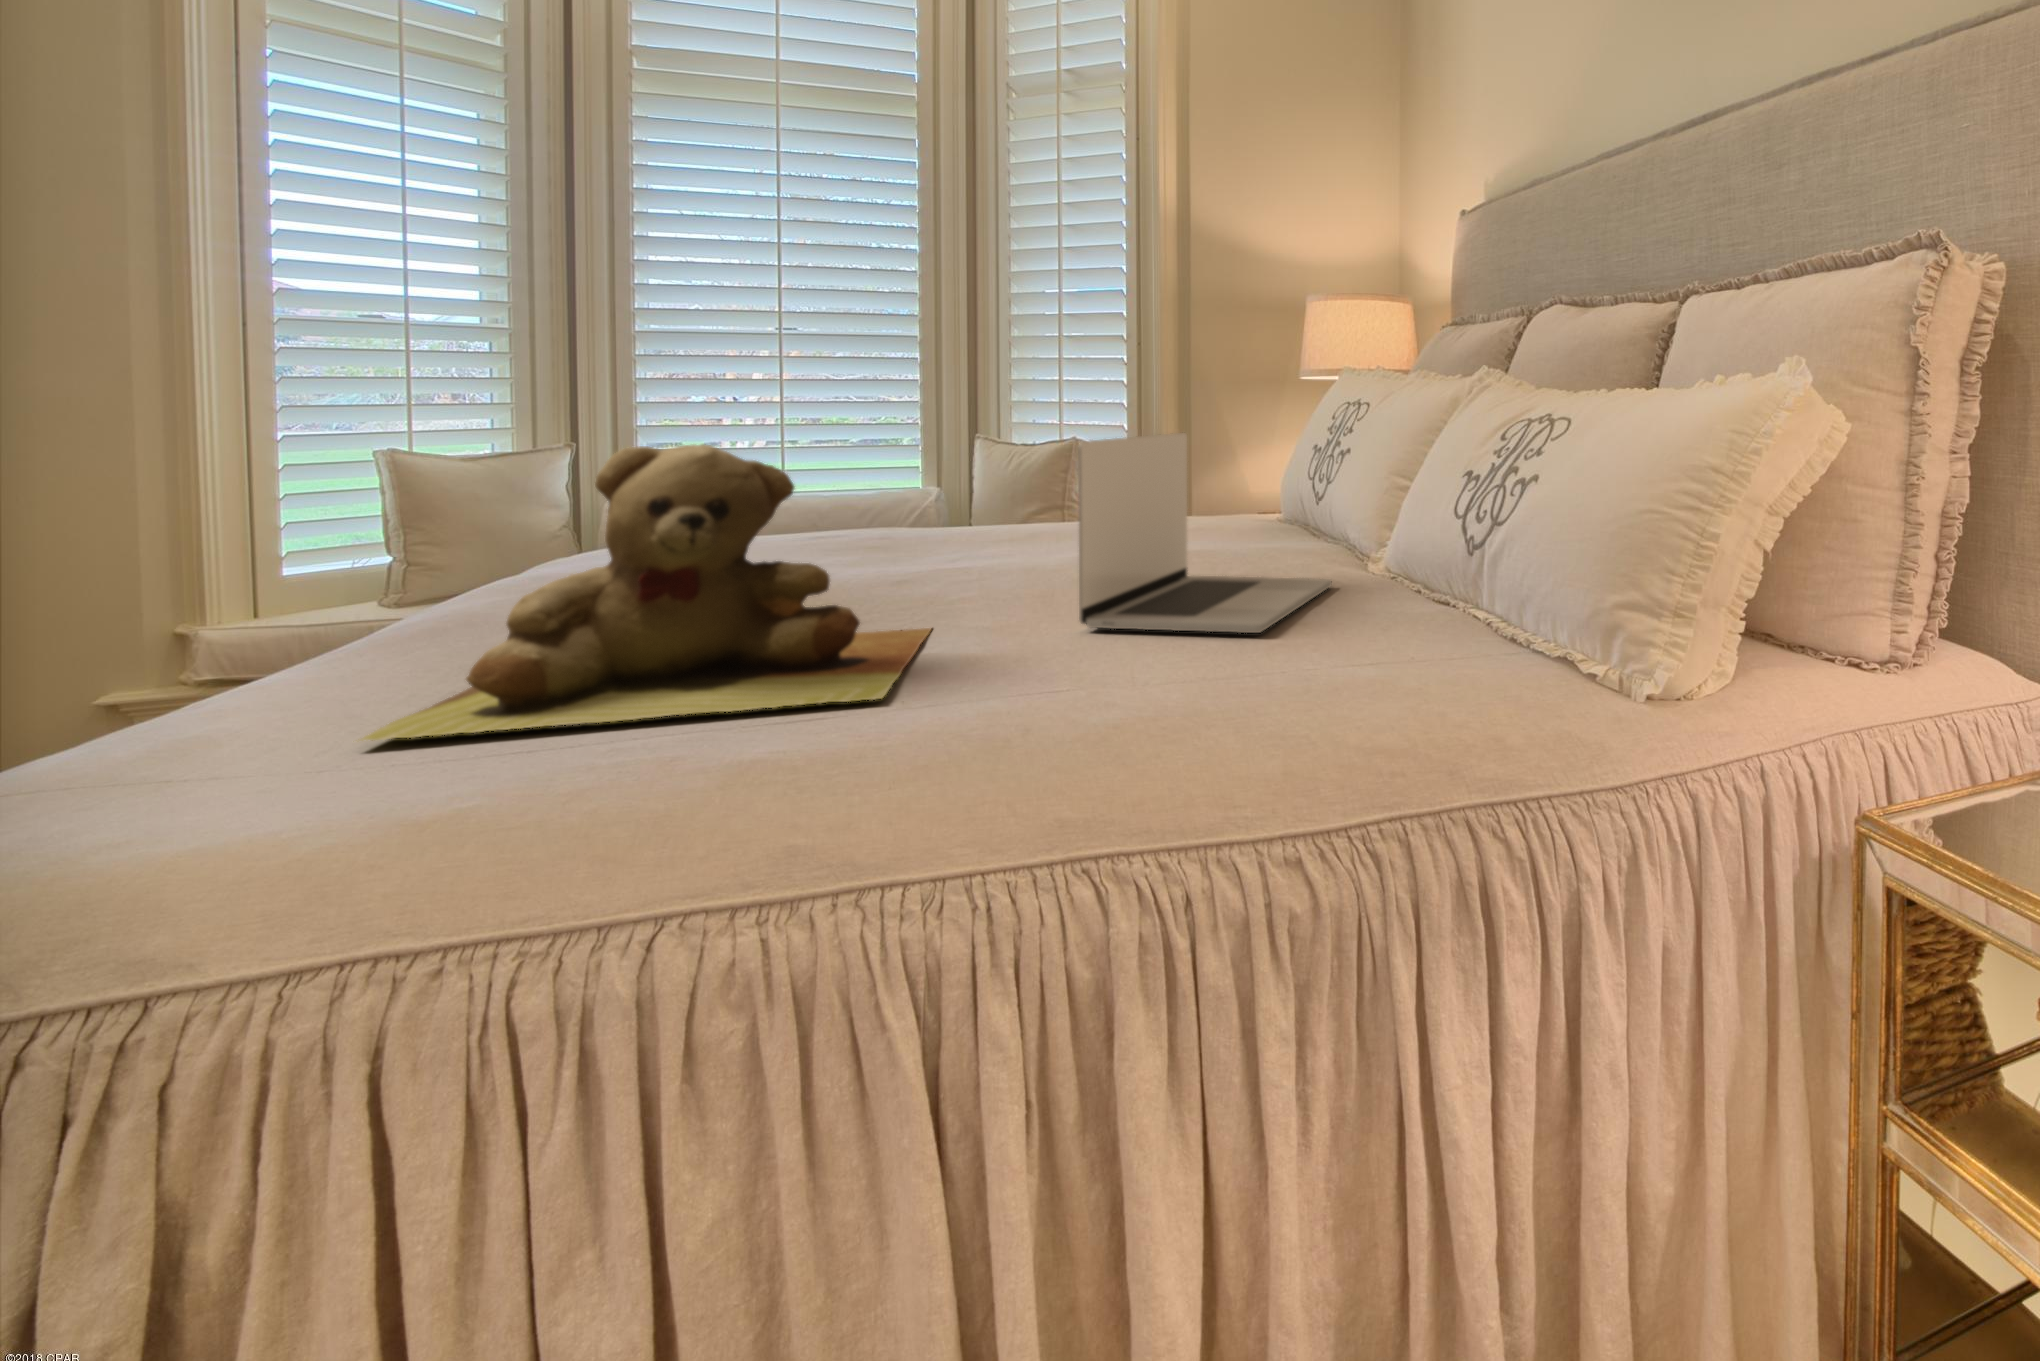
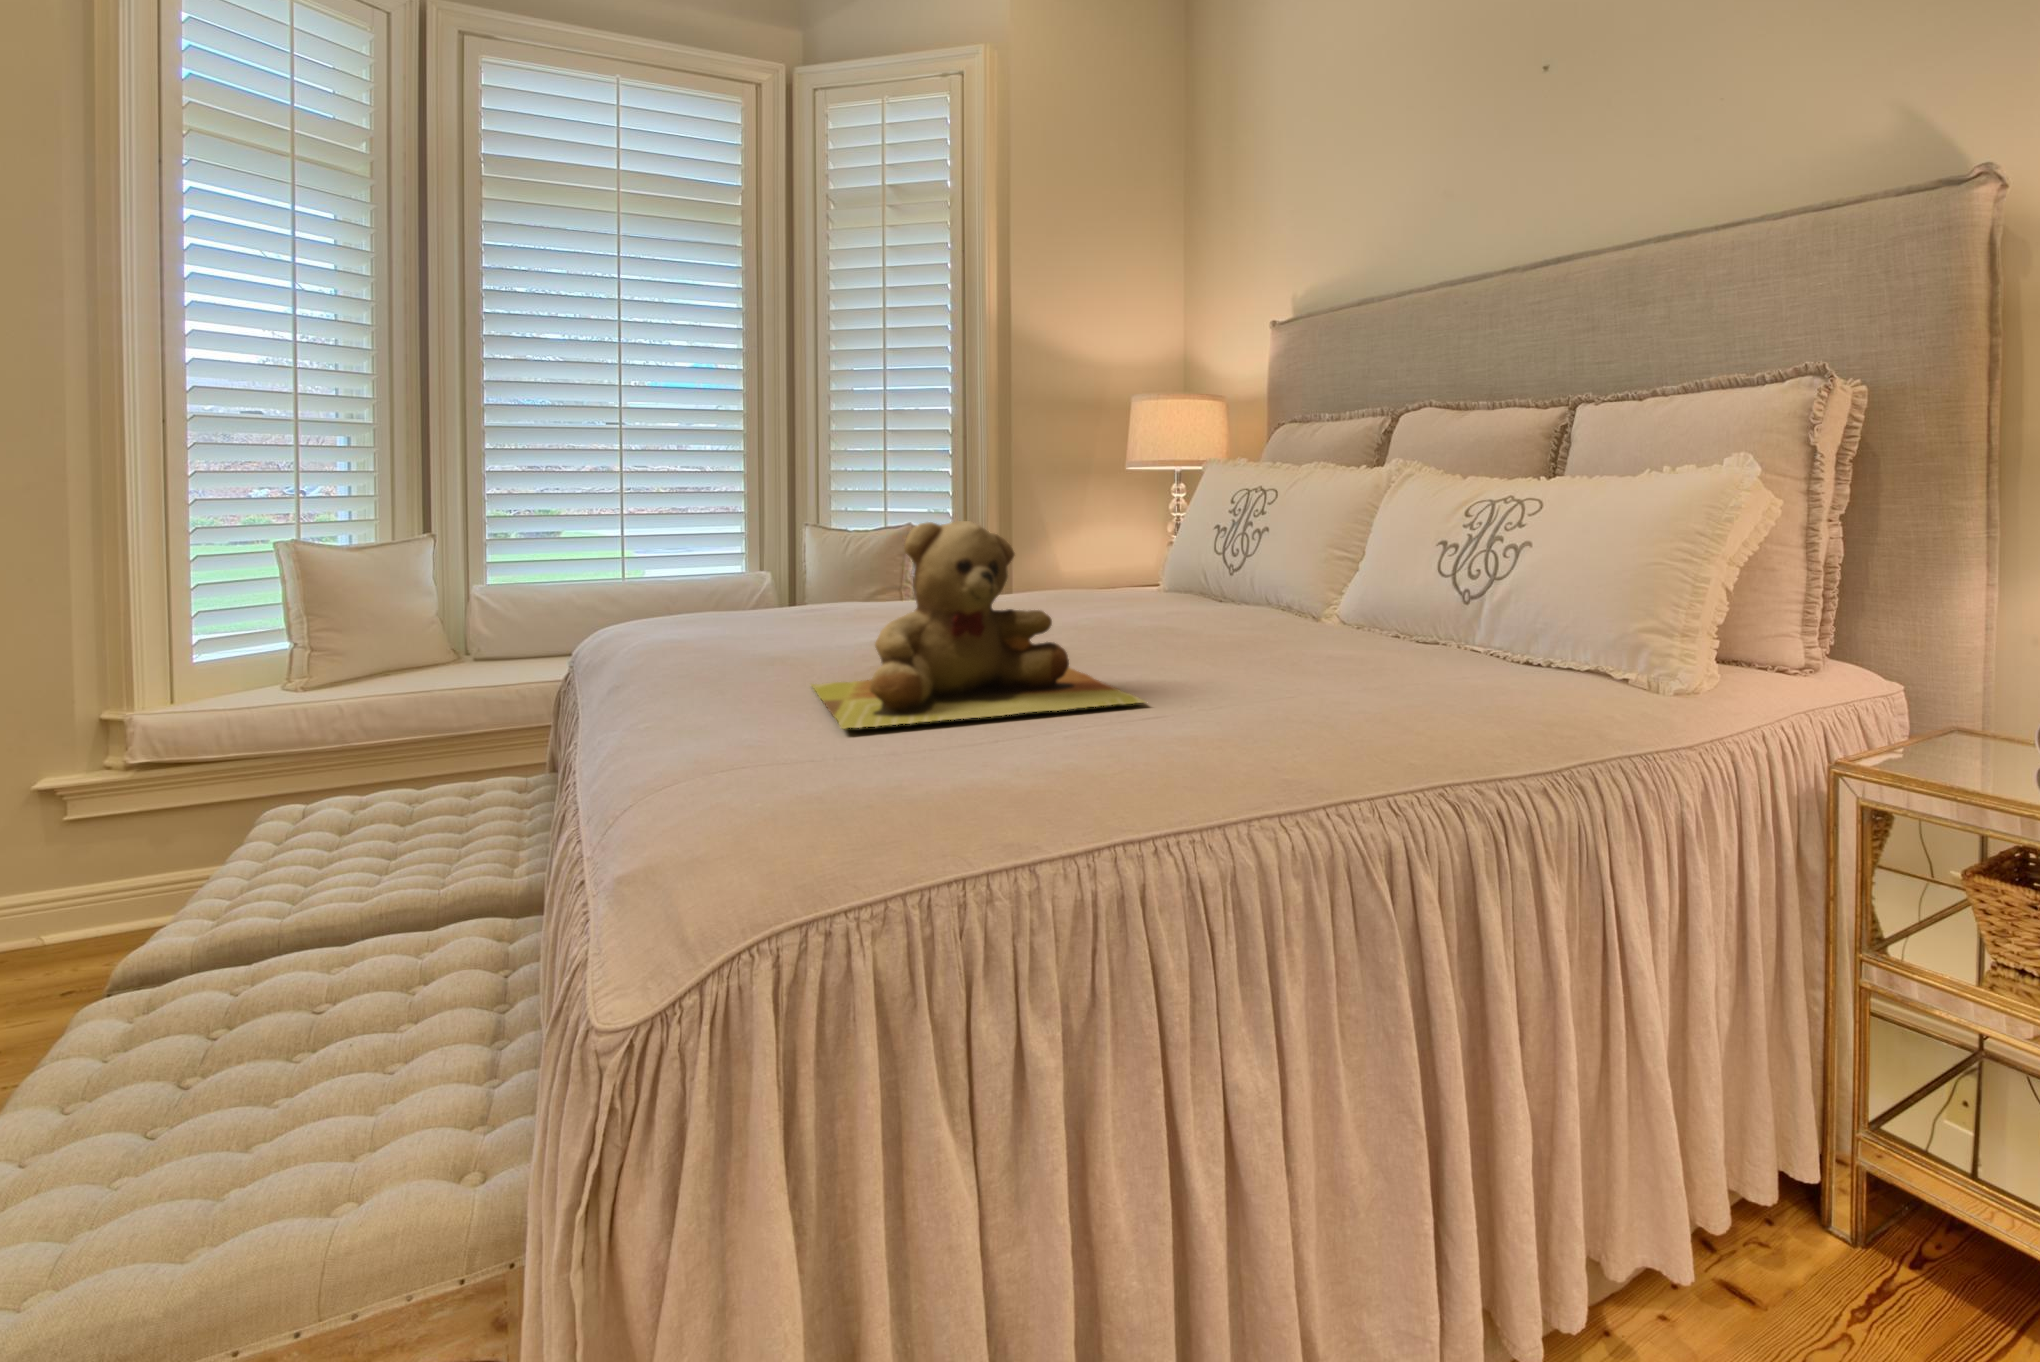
laptop: present [1078,433,1332,633] -> none [1187,513,1333,664]

